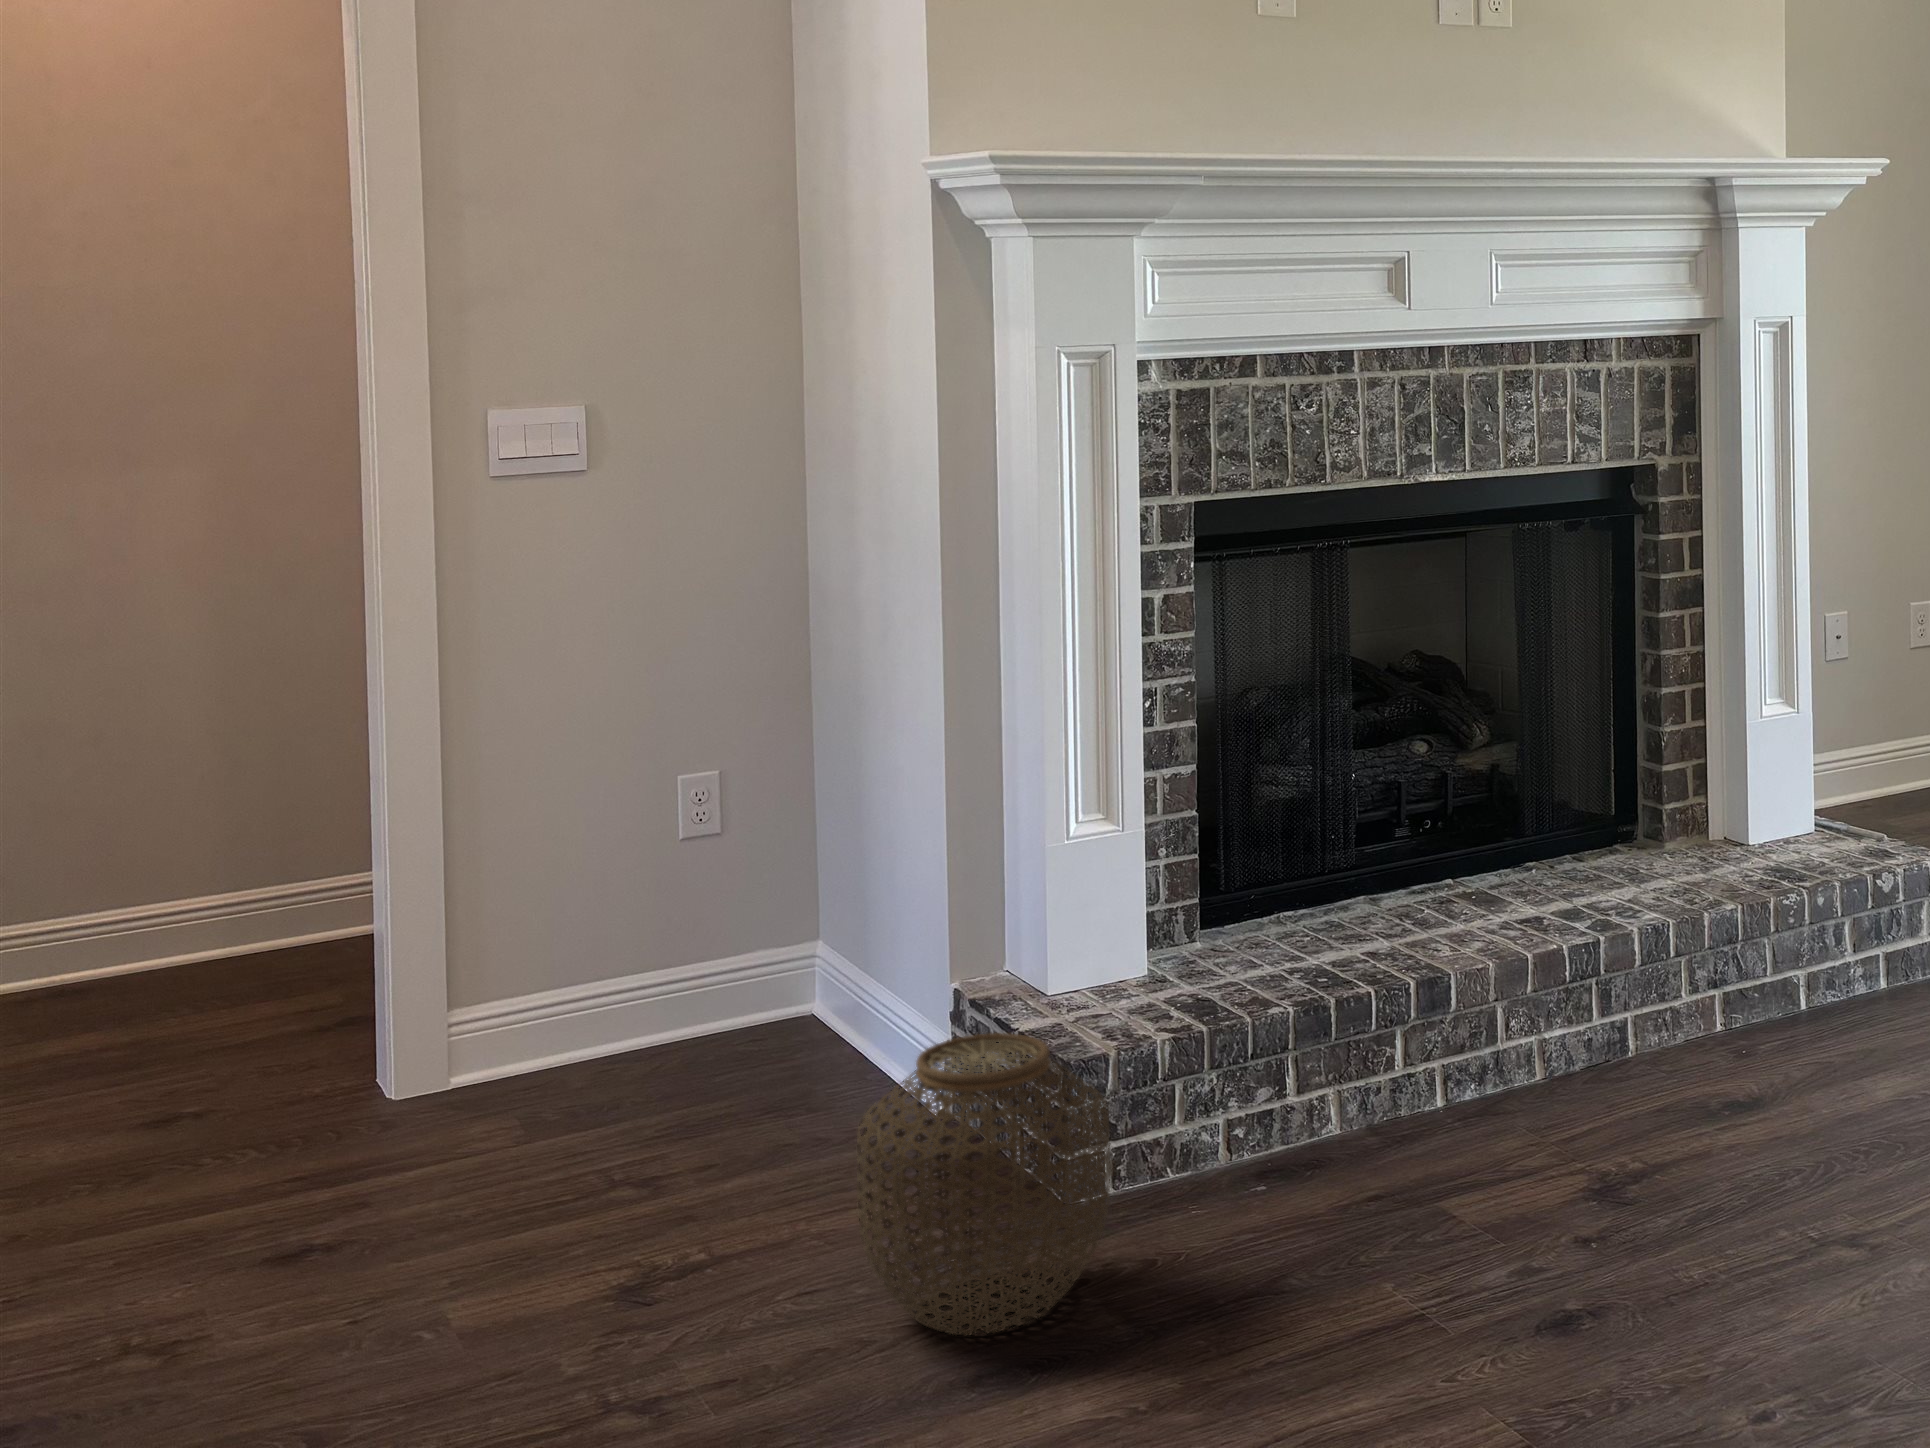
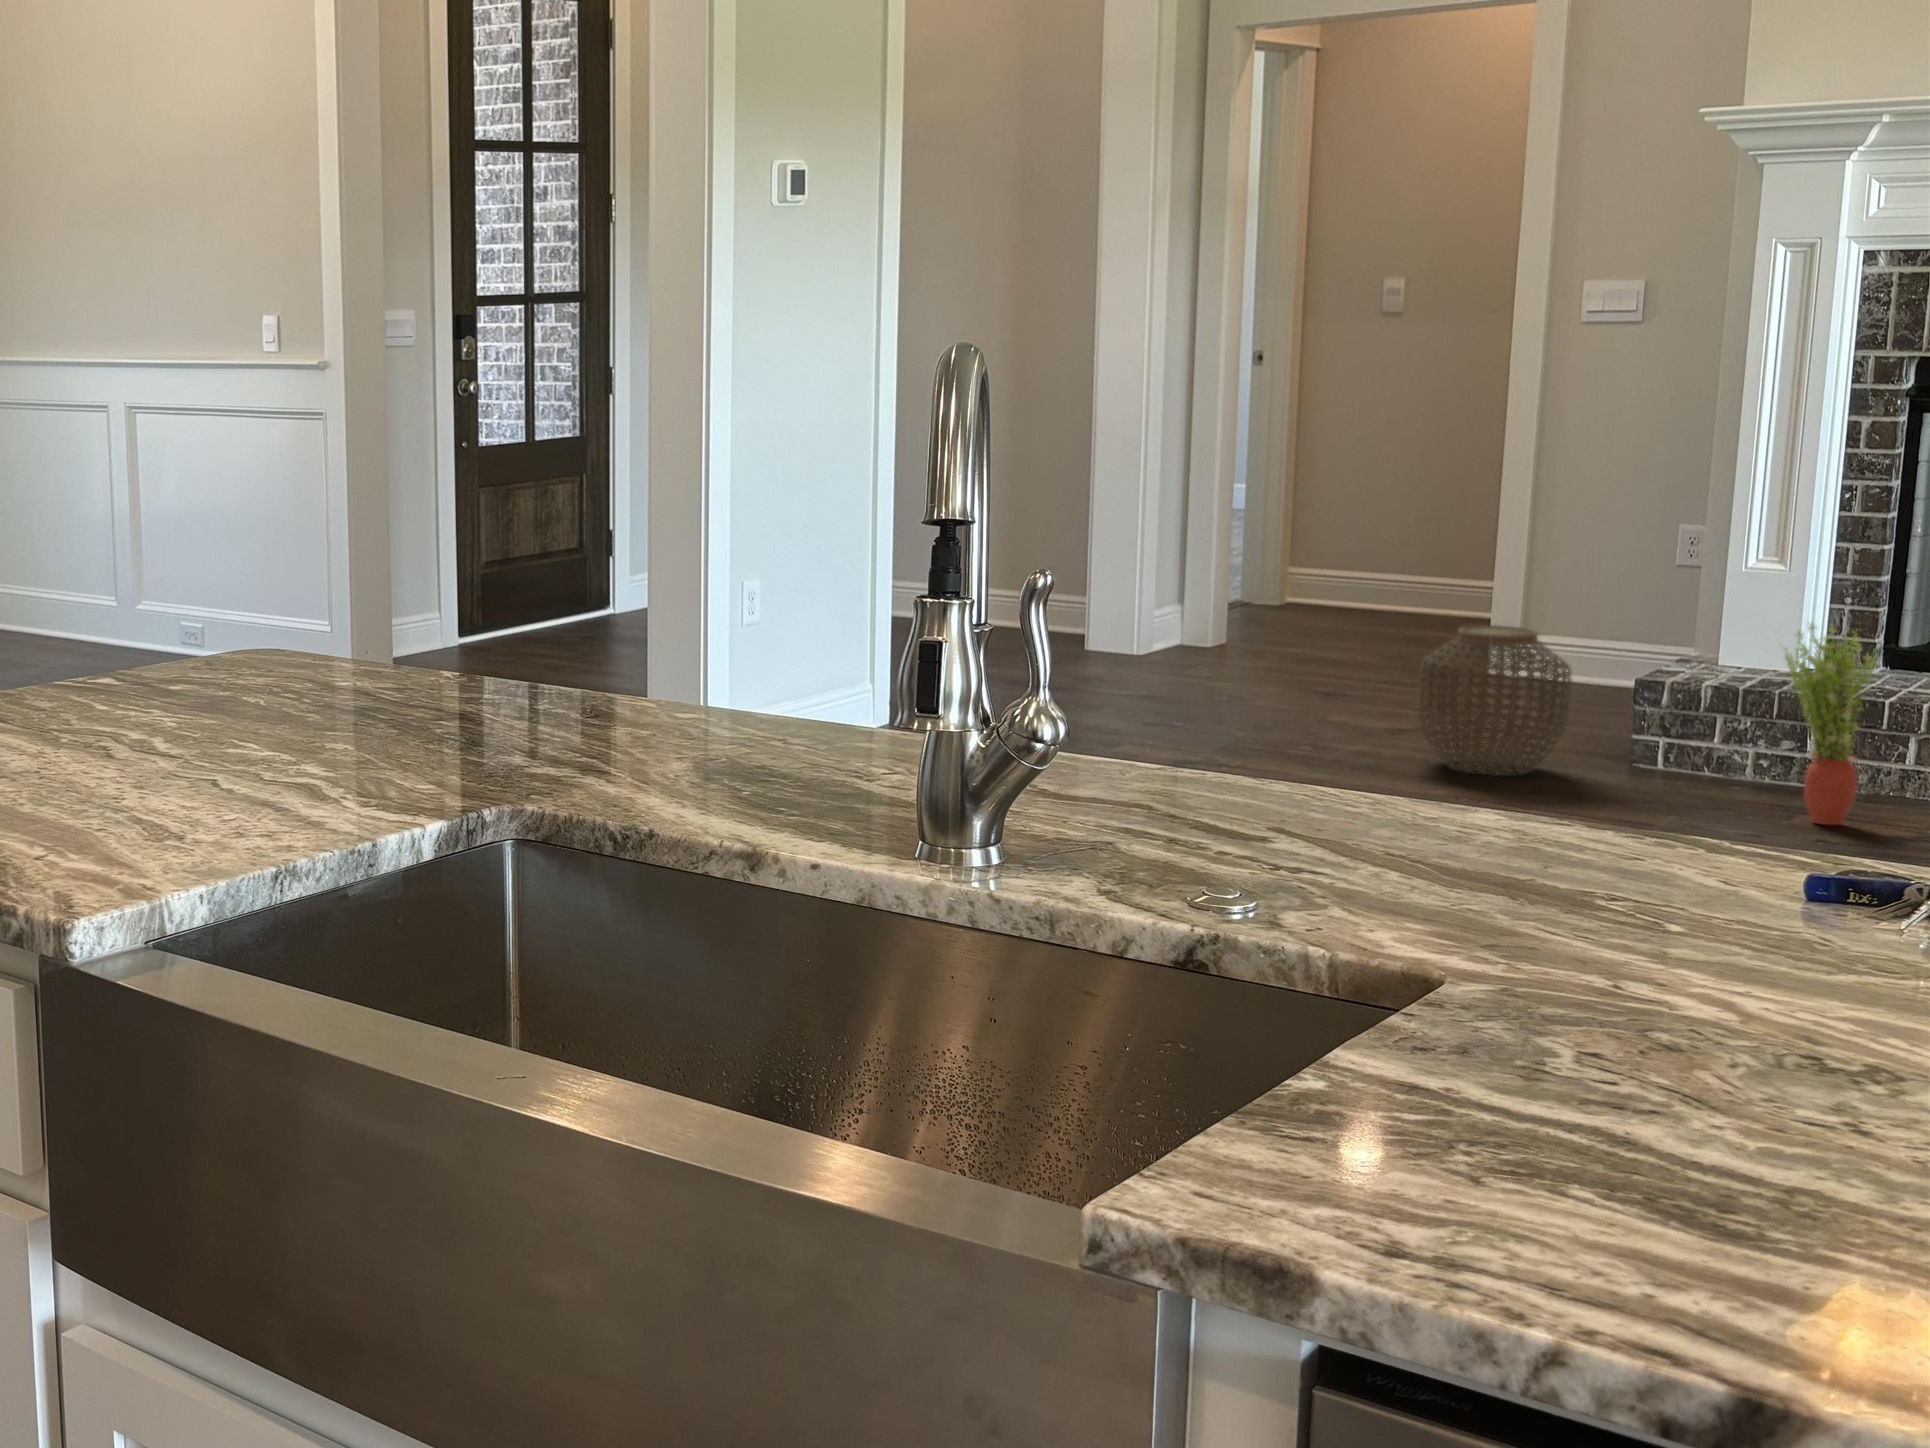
potted plant: none [1409,915,1538,1217] -> present [1780,623,1878,825]

